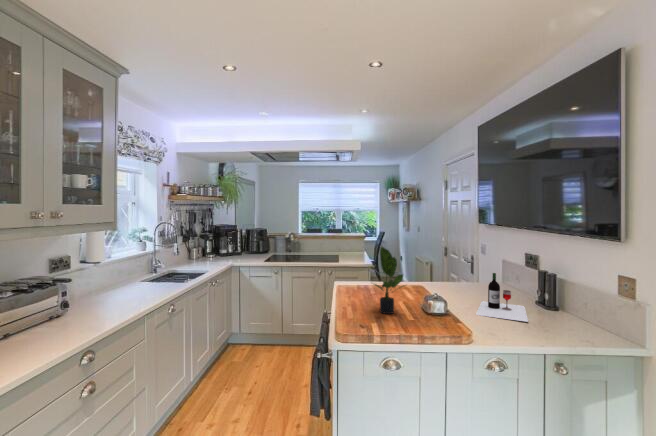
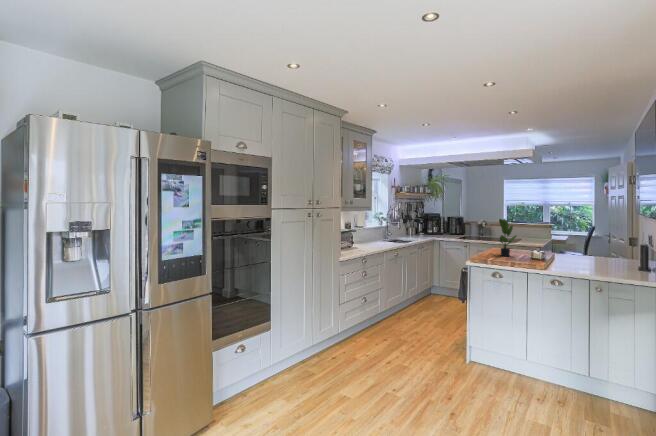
wine bottle: present [476,273,528,322] -> none [558,239,617,266]

